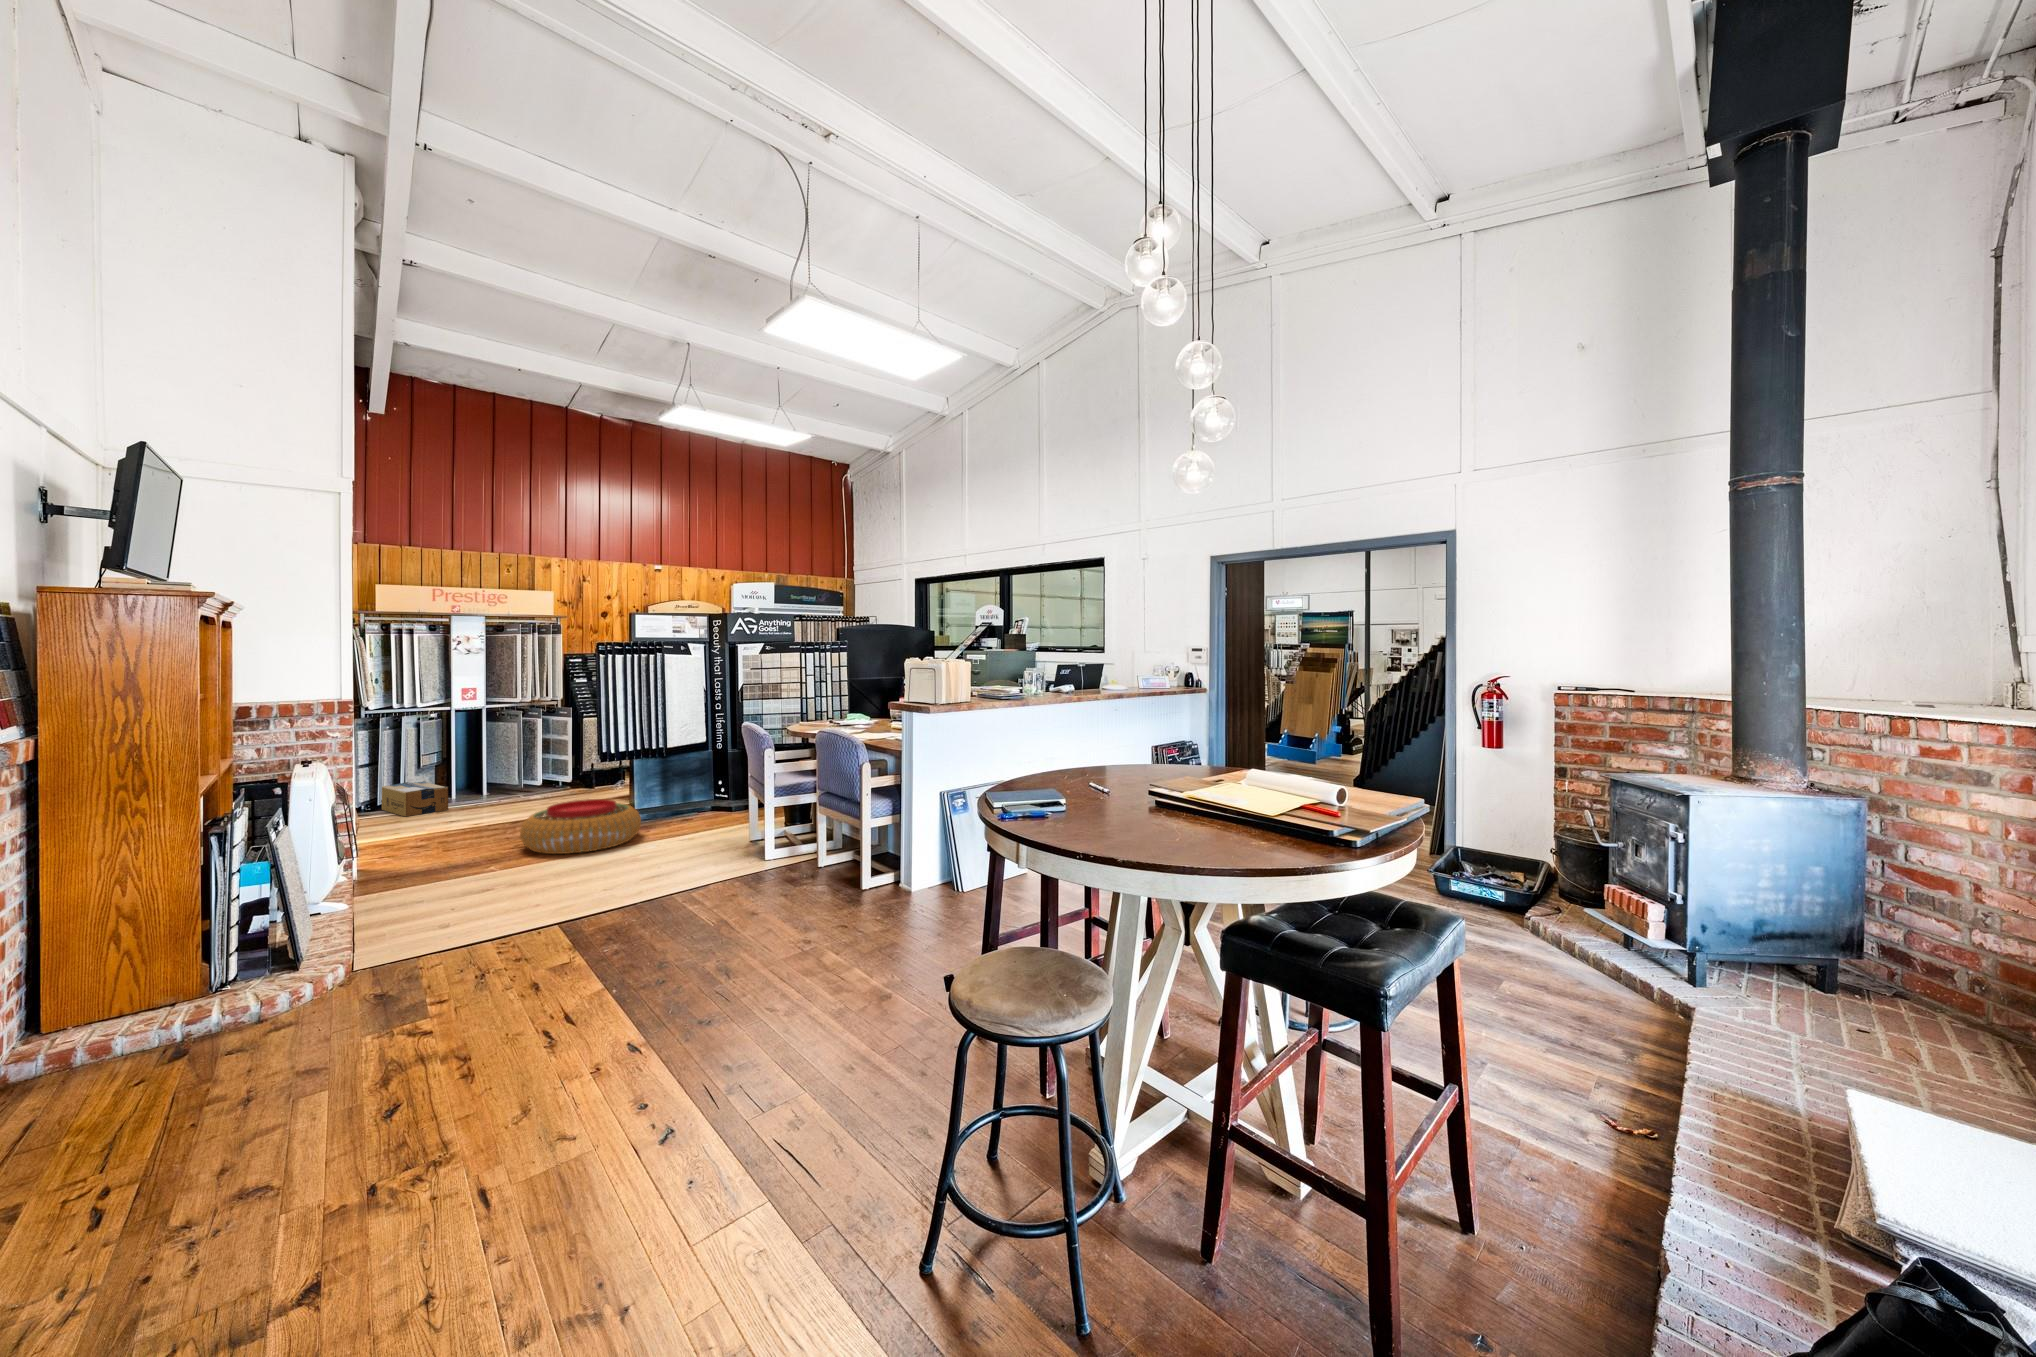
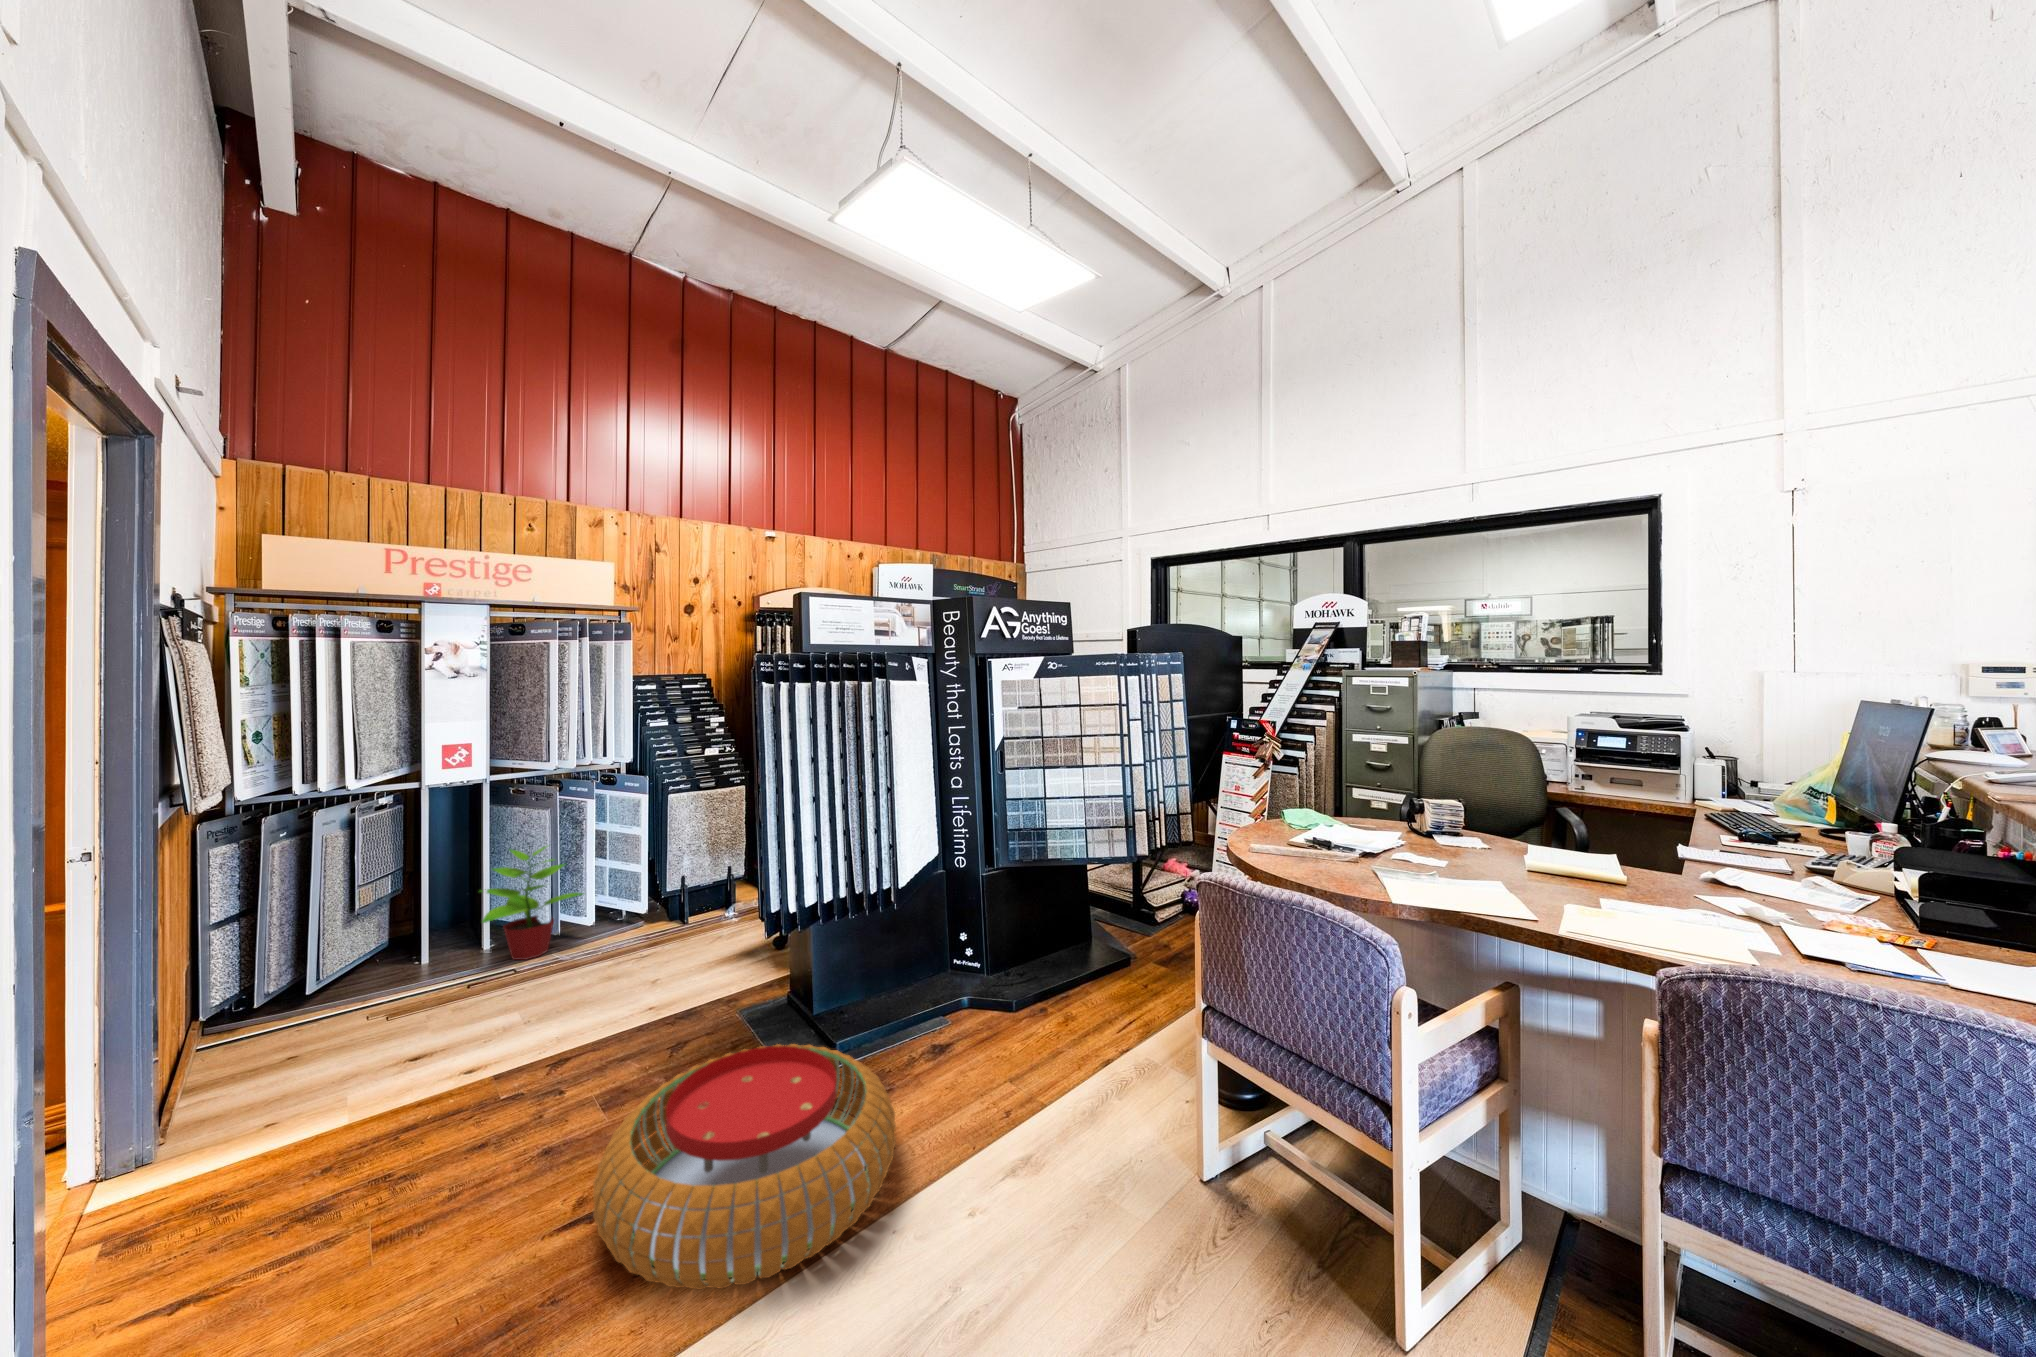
potted plant: none [481,740,536,799] -> present [481,847,583,960]
cardboard box: present [382,781,448,817] -> none [264,935,408,1041]

